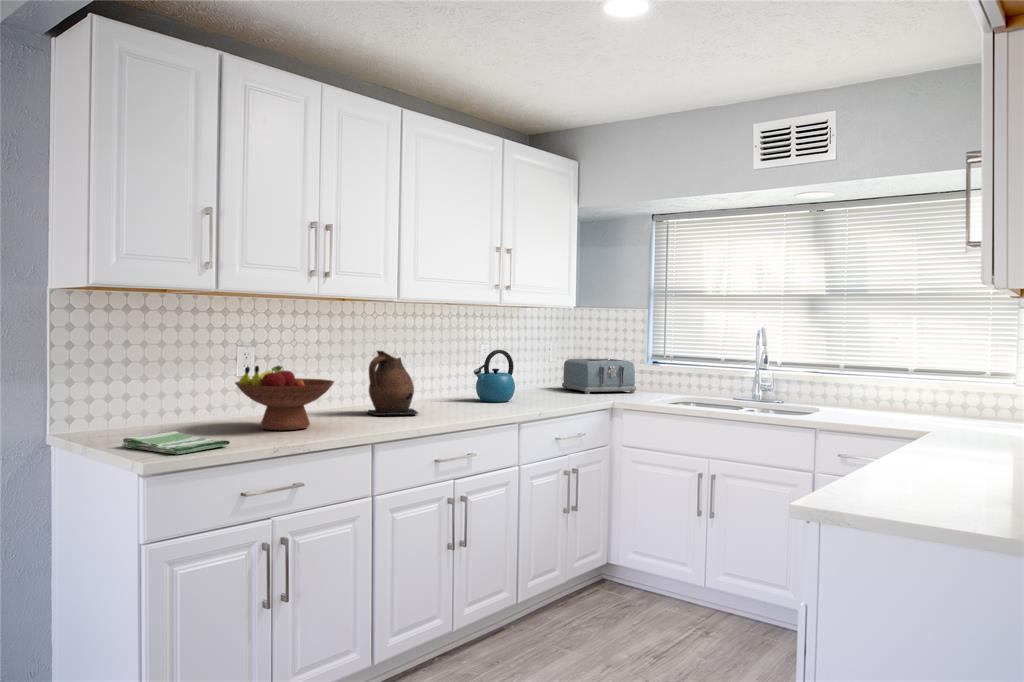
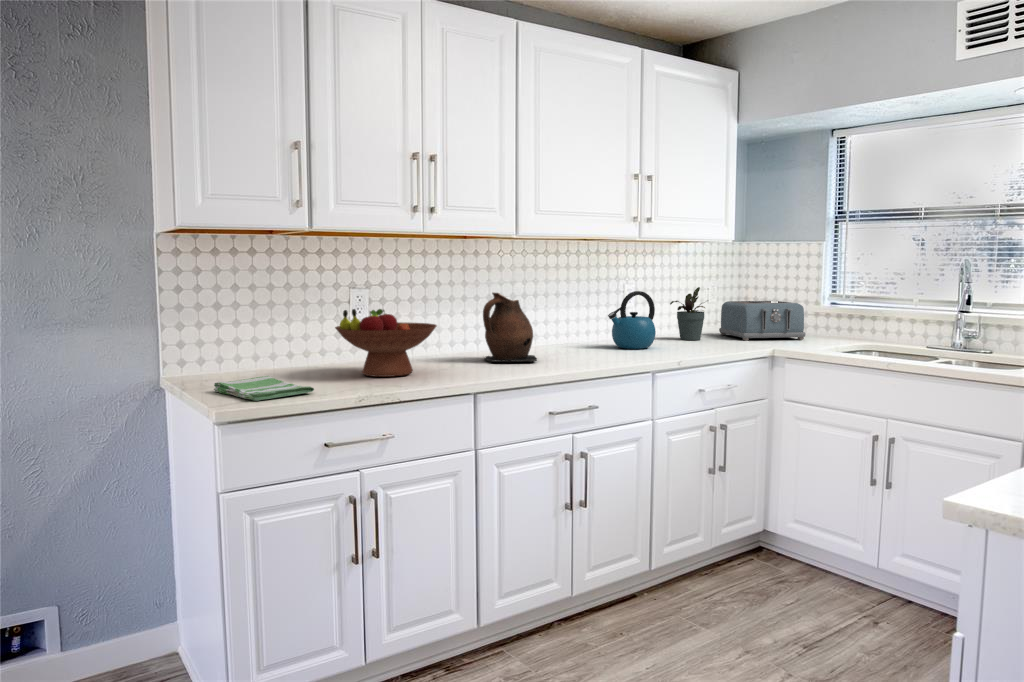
potted plant: none [522,346,558,394] -> present [670,287,705,340]

